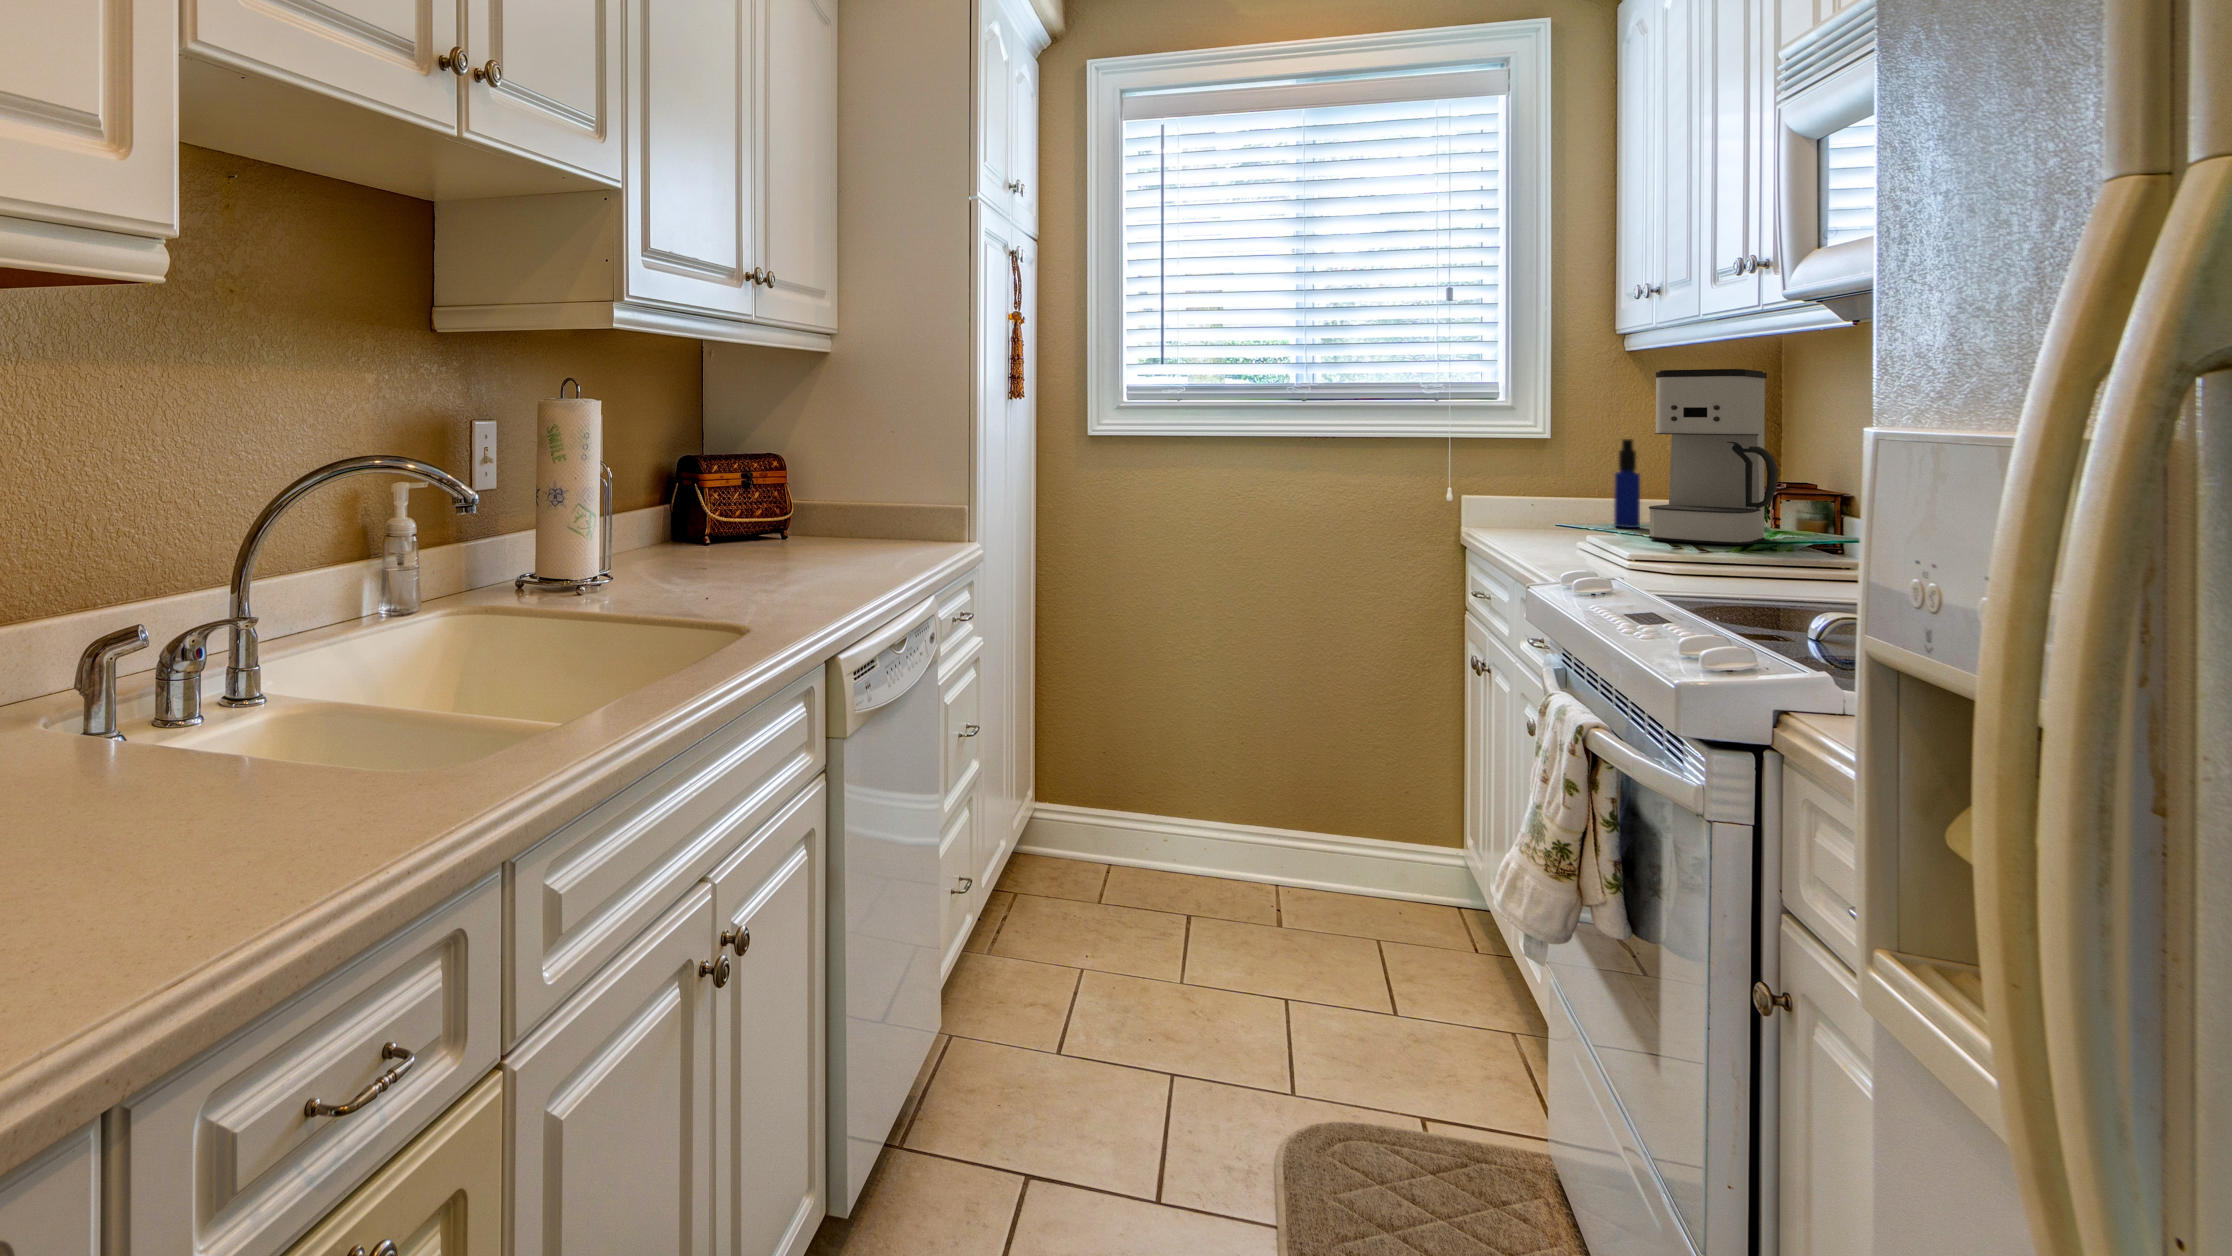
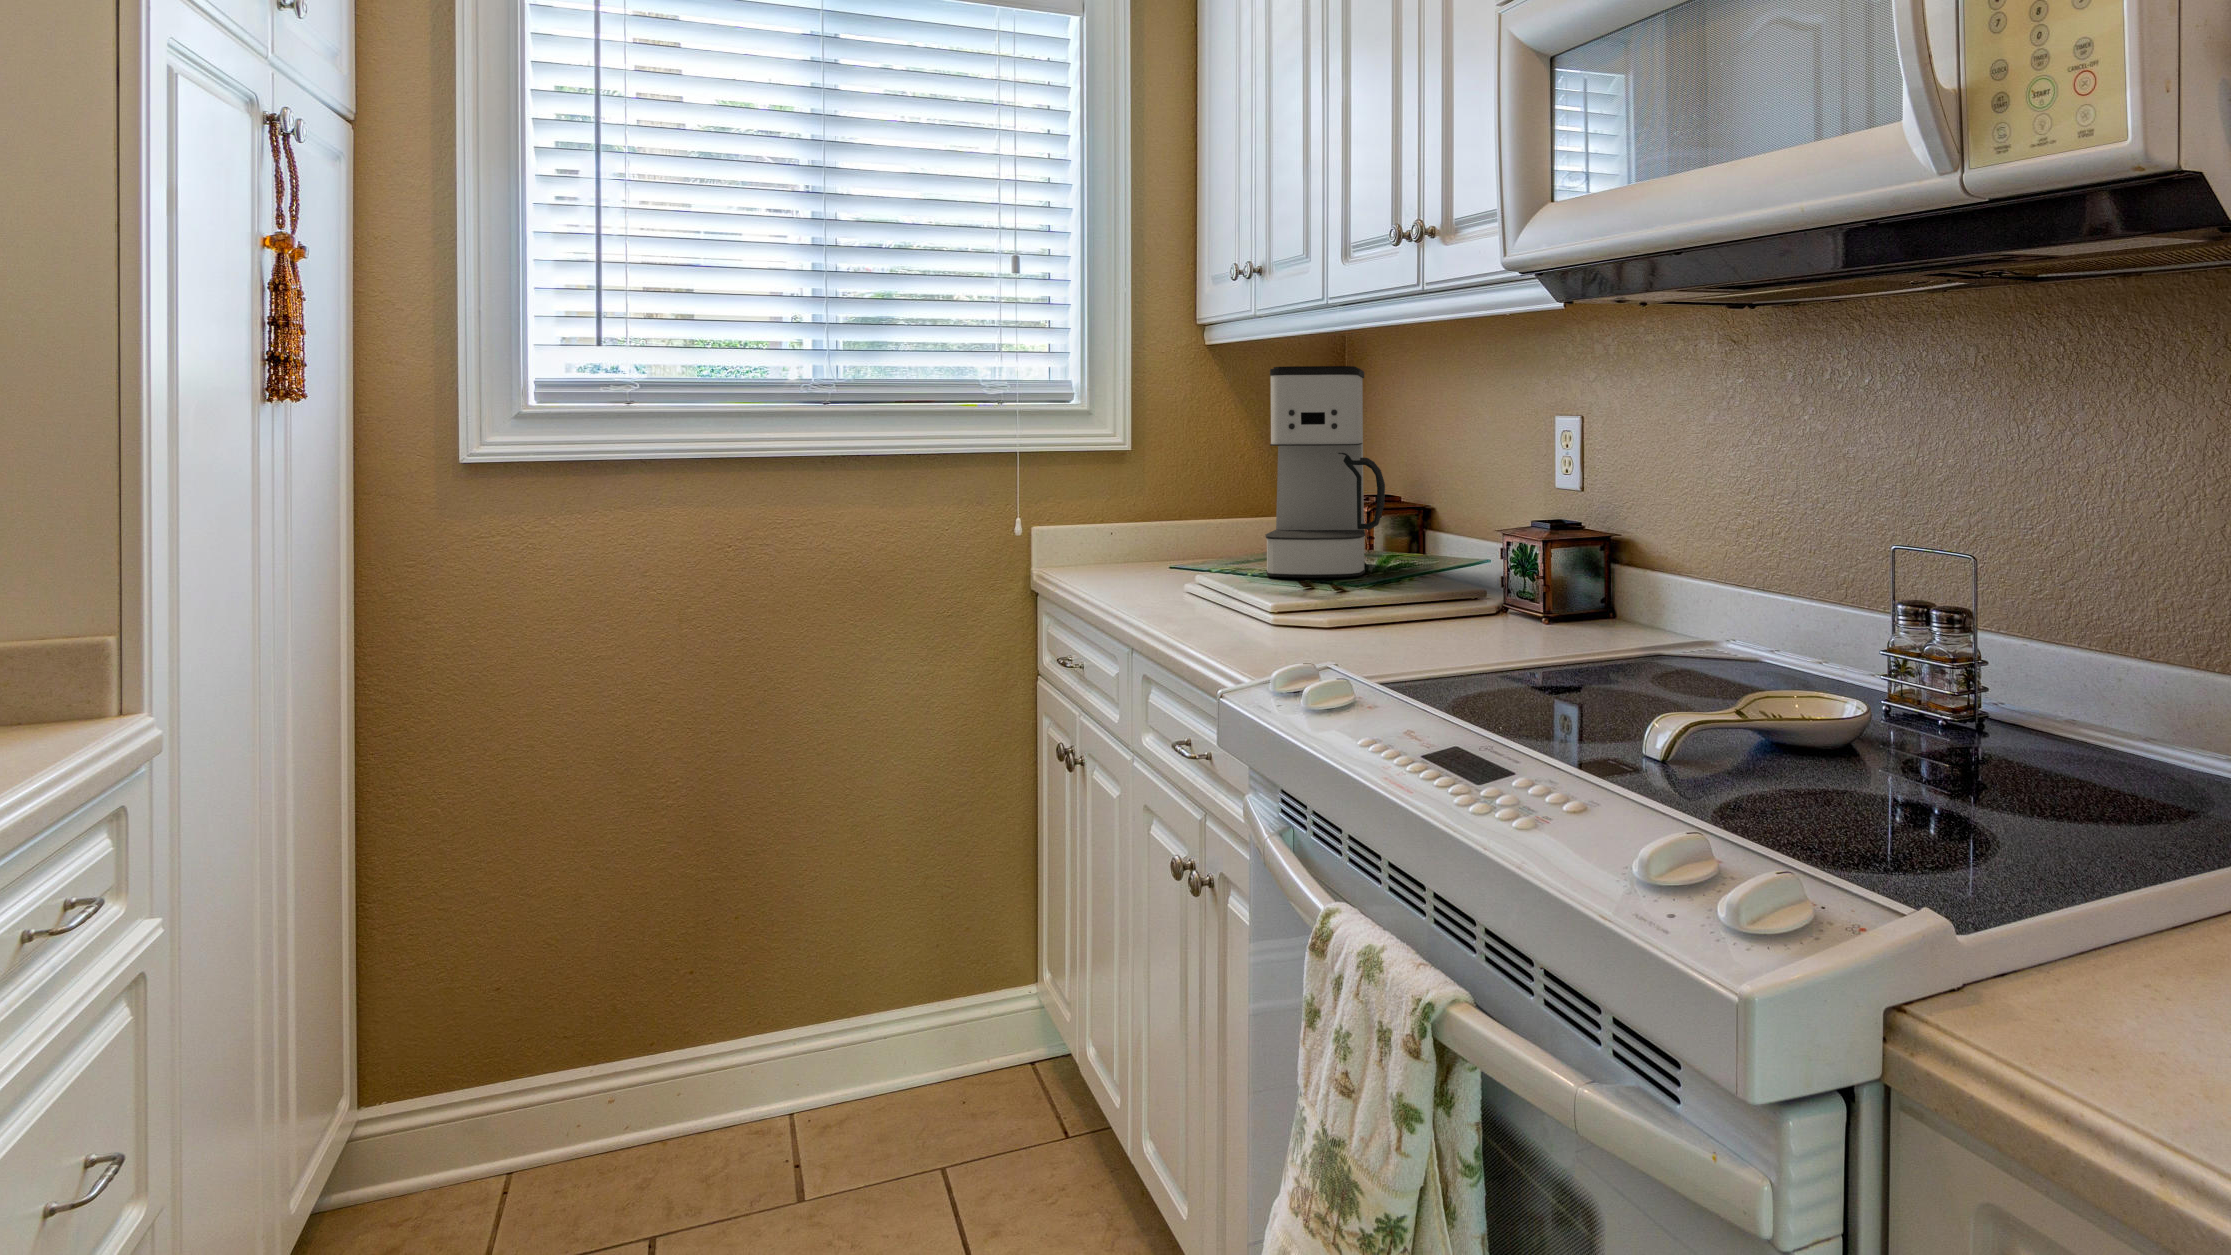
bottle: present [1614,439,1640,528] -> none [1210,451,1239,559]

